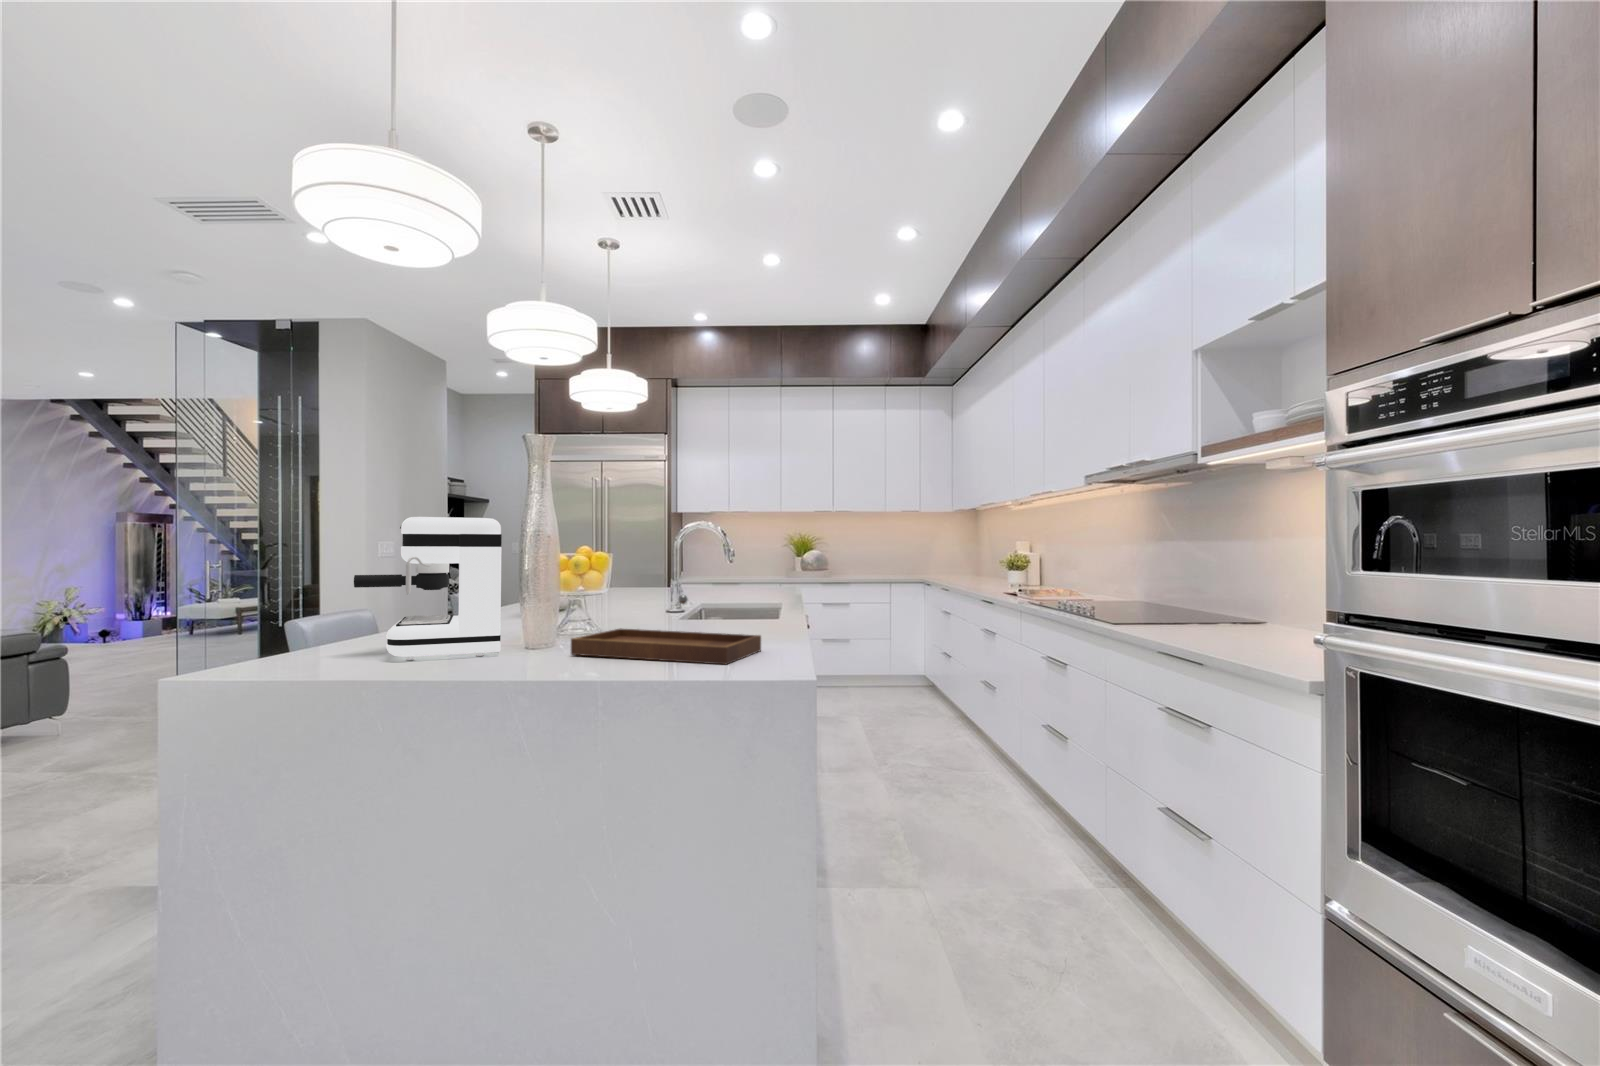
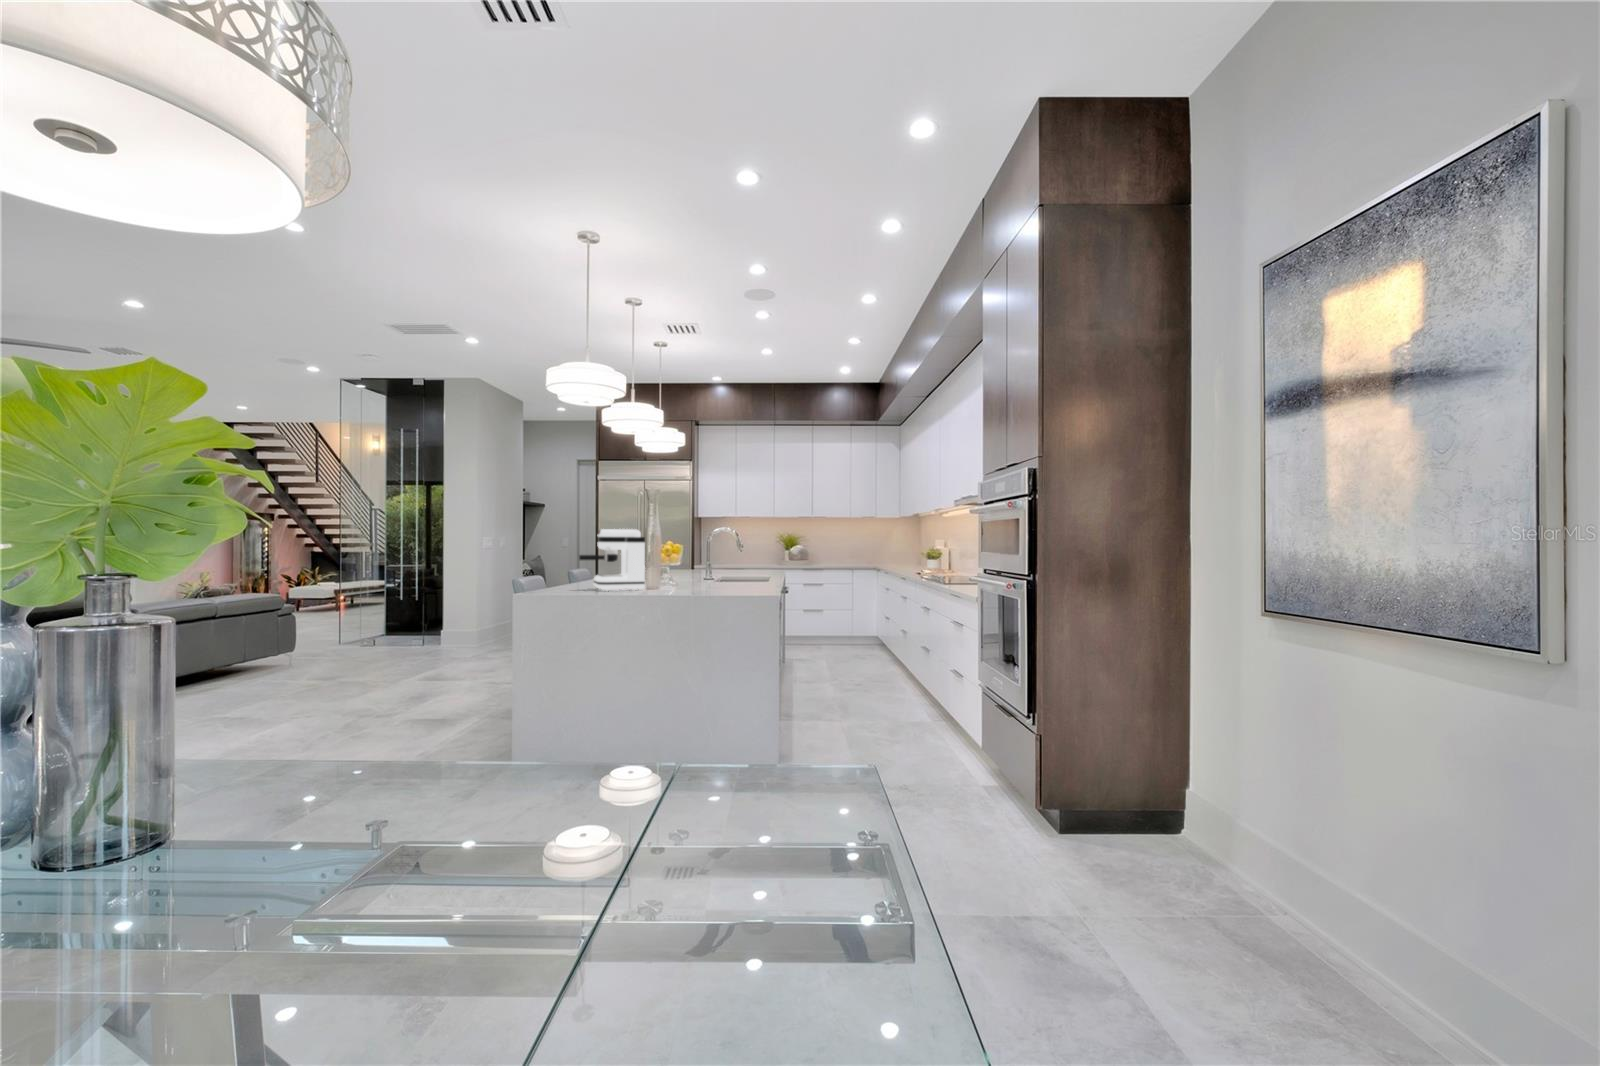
tray: present [571,595,761,665] -> none [676,564,760,593]

